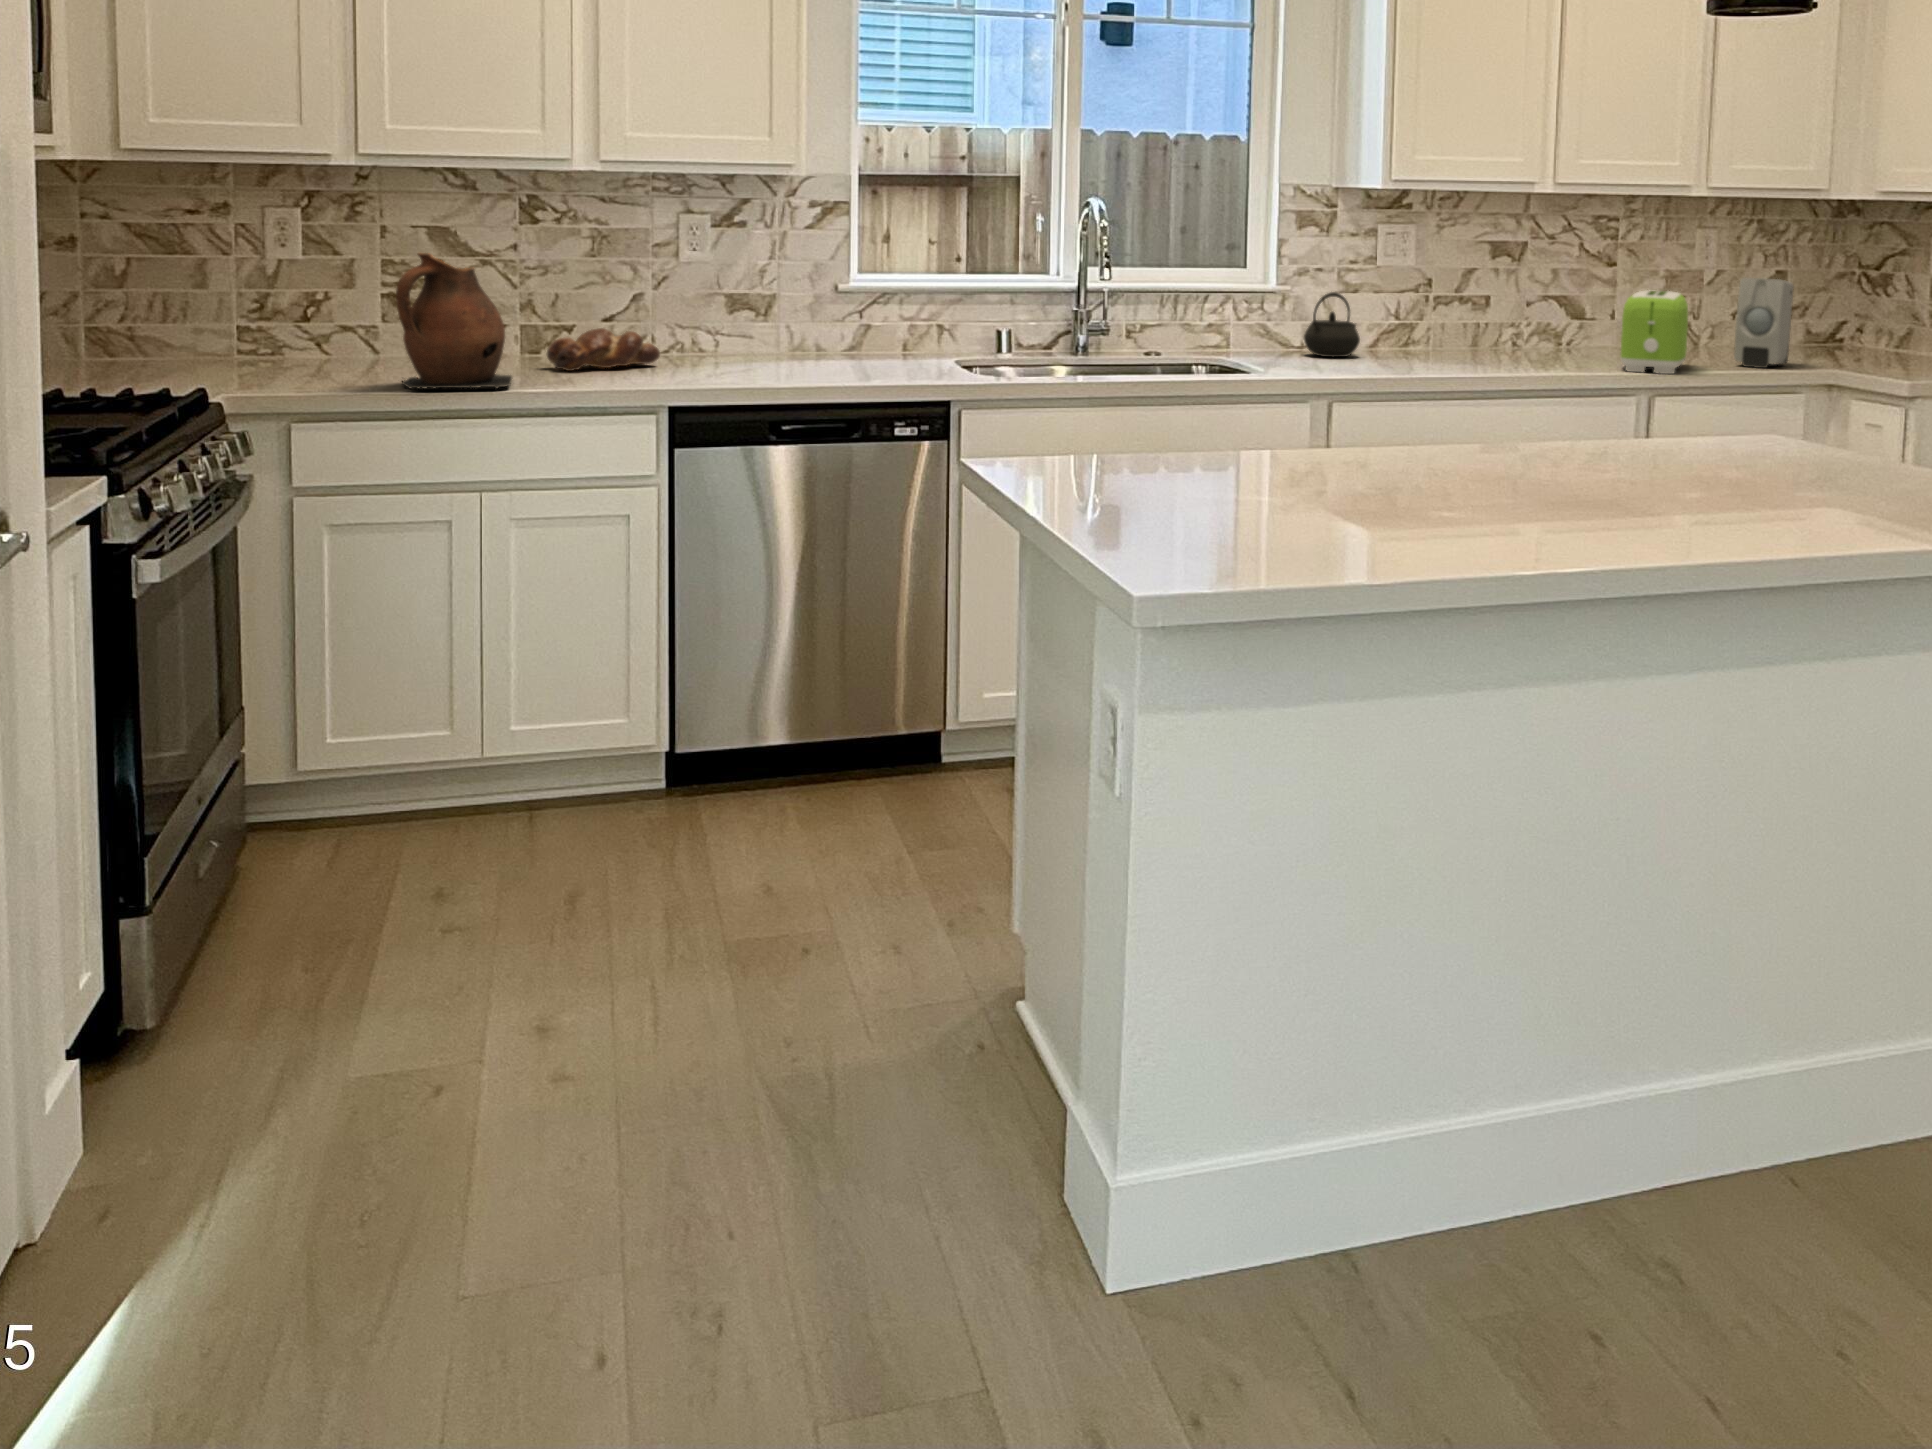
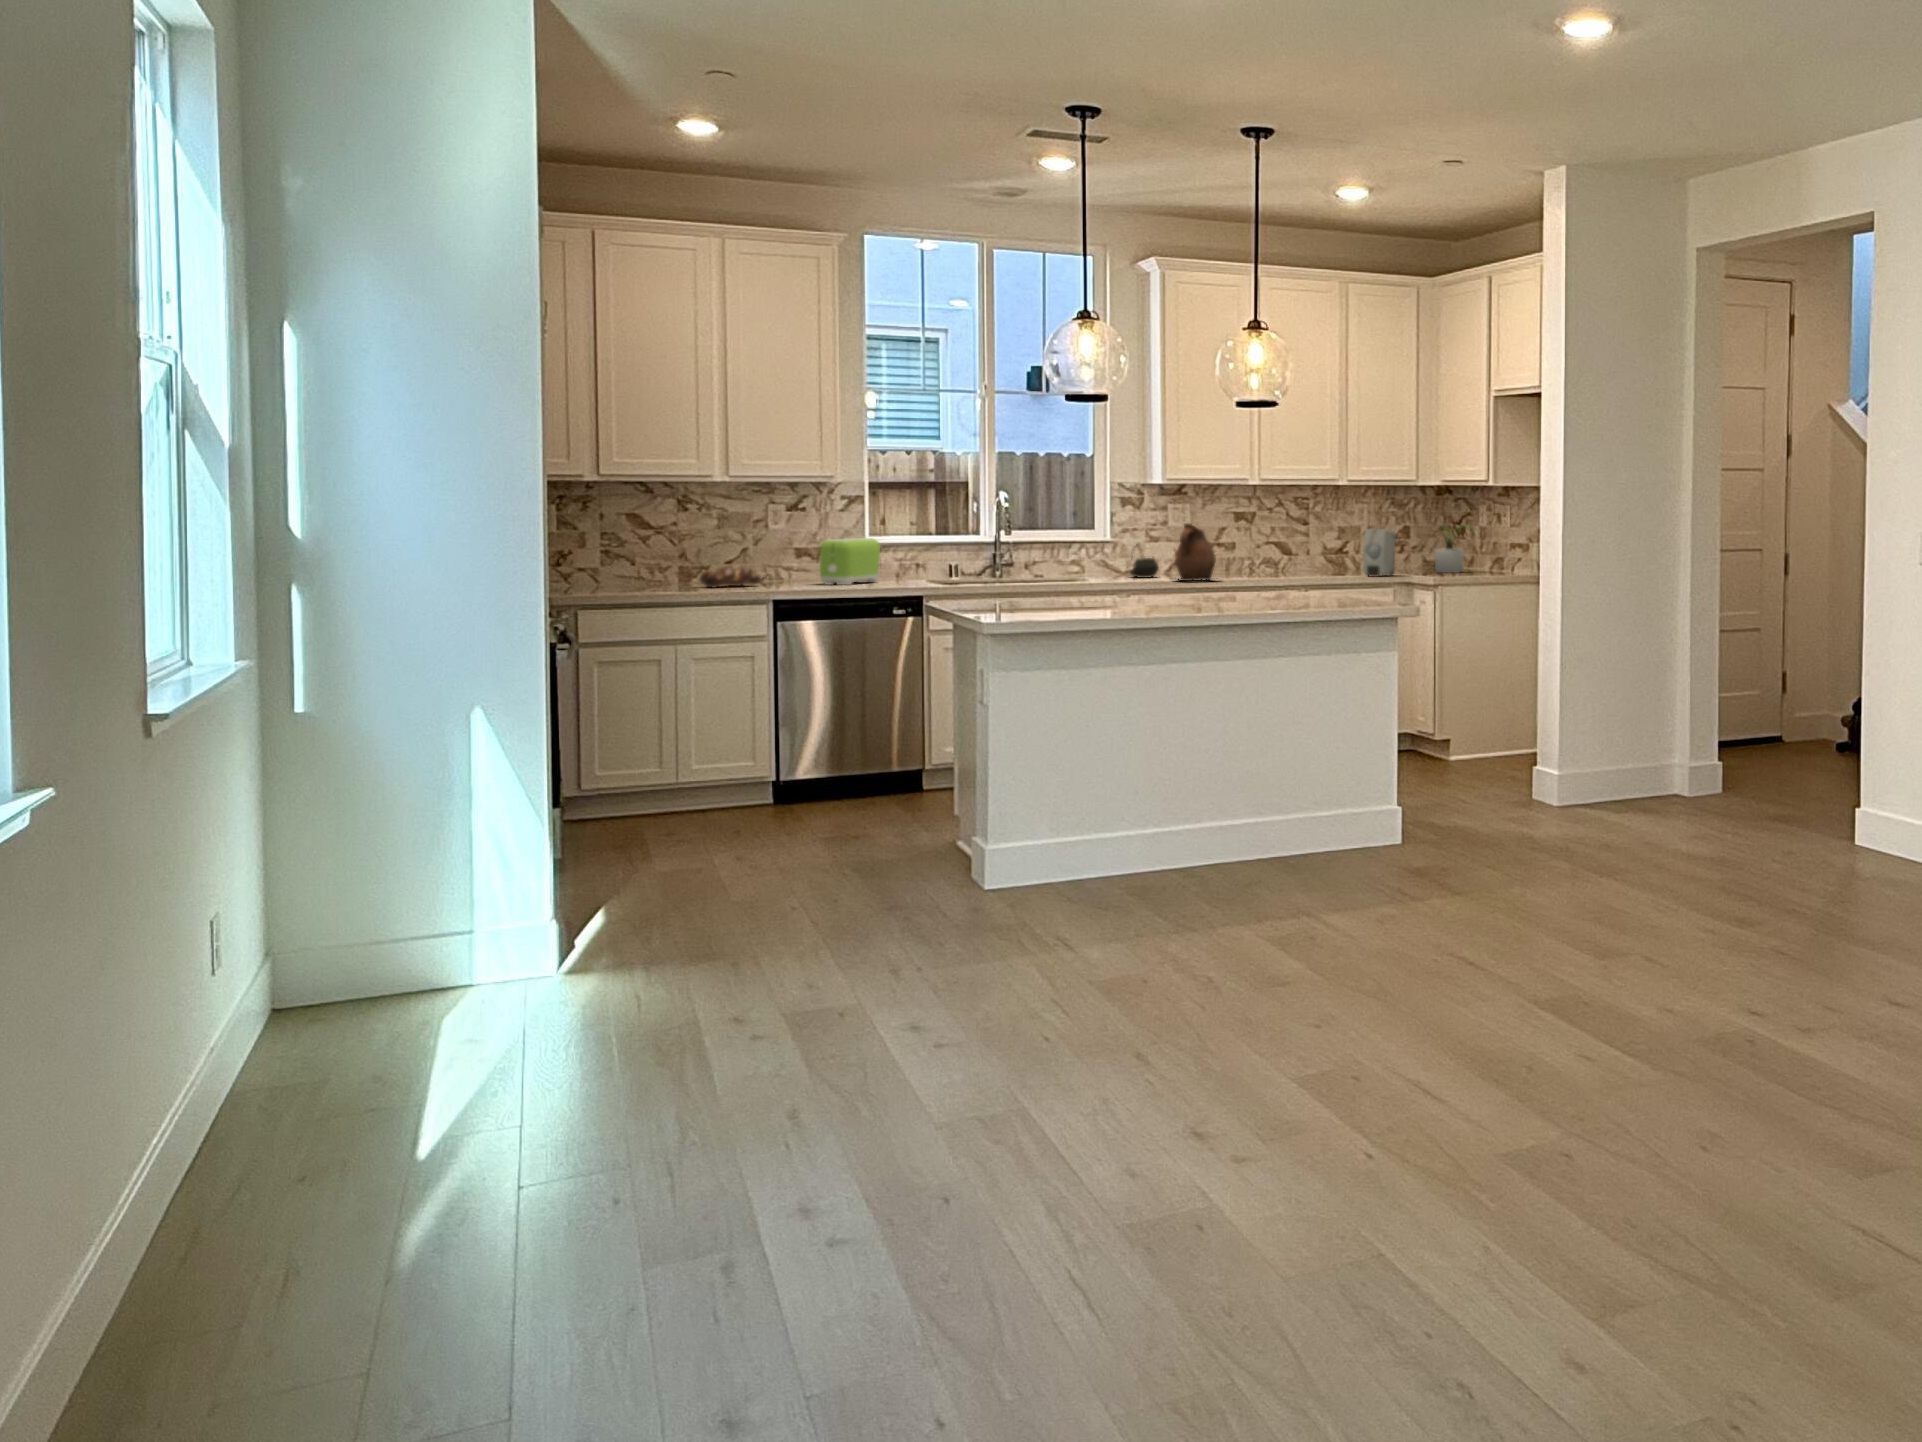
ceramic pitcher: present [396,253,512,389] -> present [1175,523,1216,581]
potted plant: none [1798,261,1923,358] -> present [1435,527,1473,573]
toaster: present [1620,290,1688,374] -> present [820,538,880,585]

